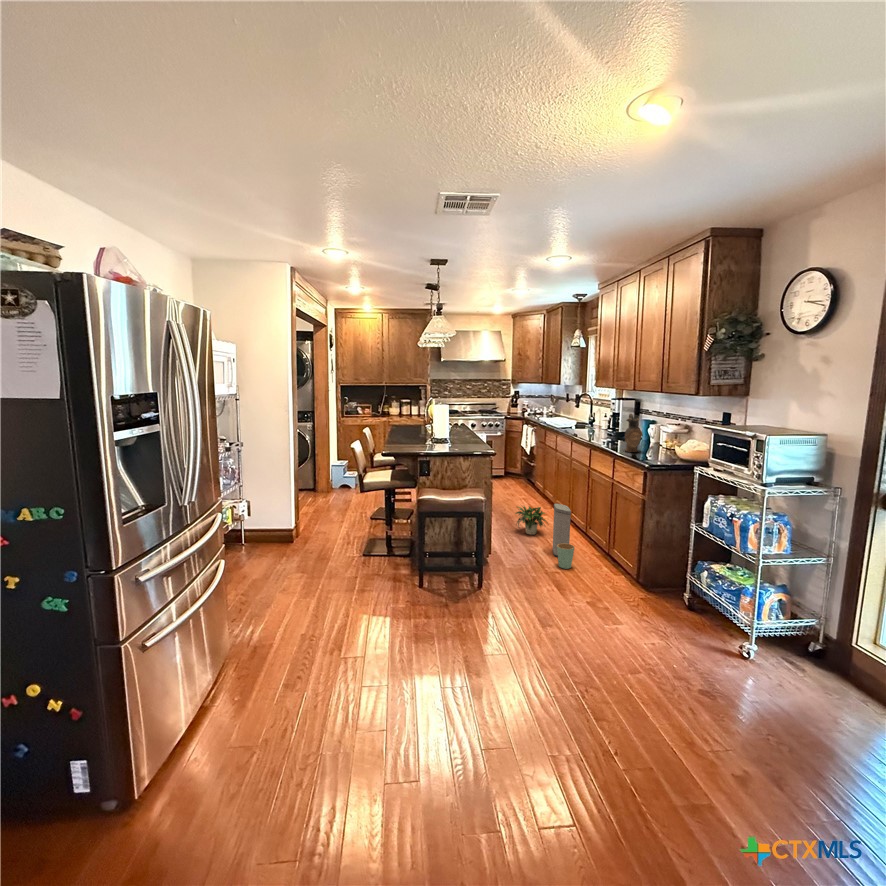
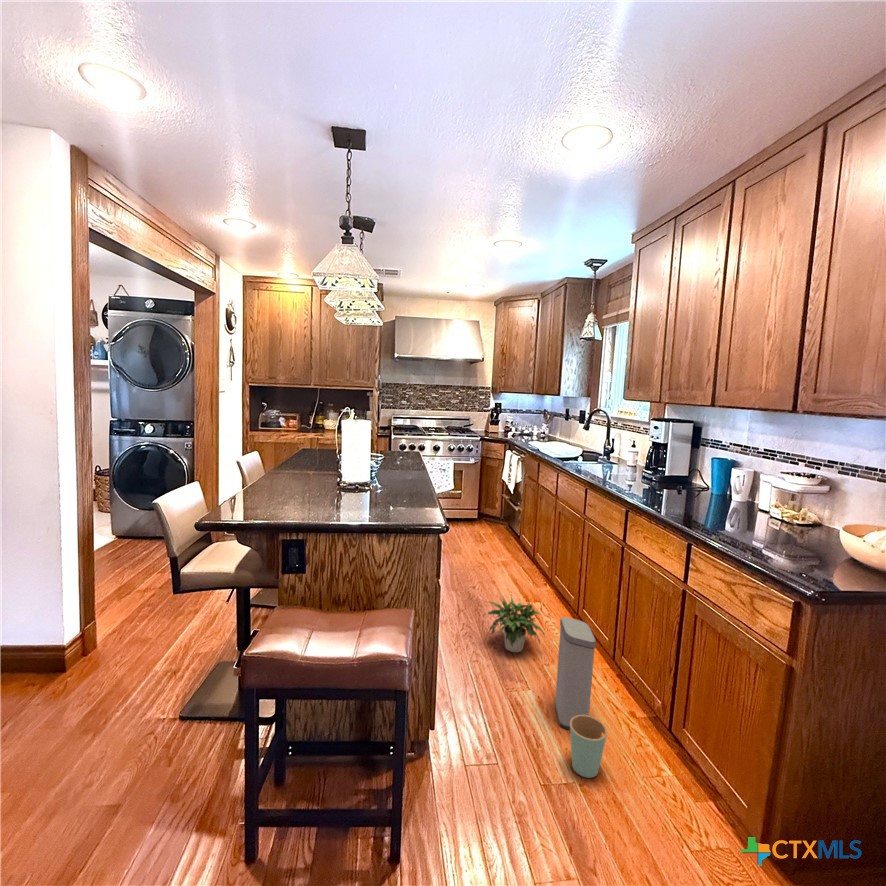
ceramic pitcher: present [625,414,642,452] -> none [713,452,755,534]

